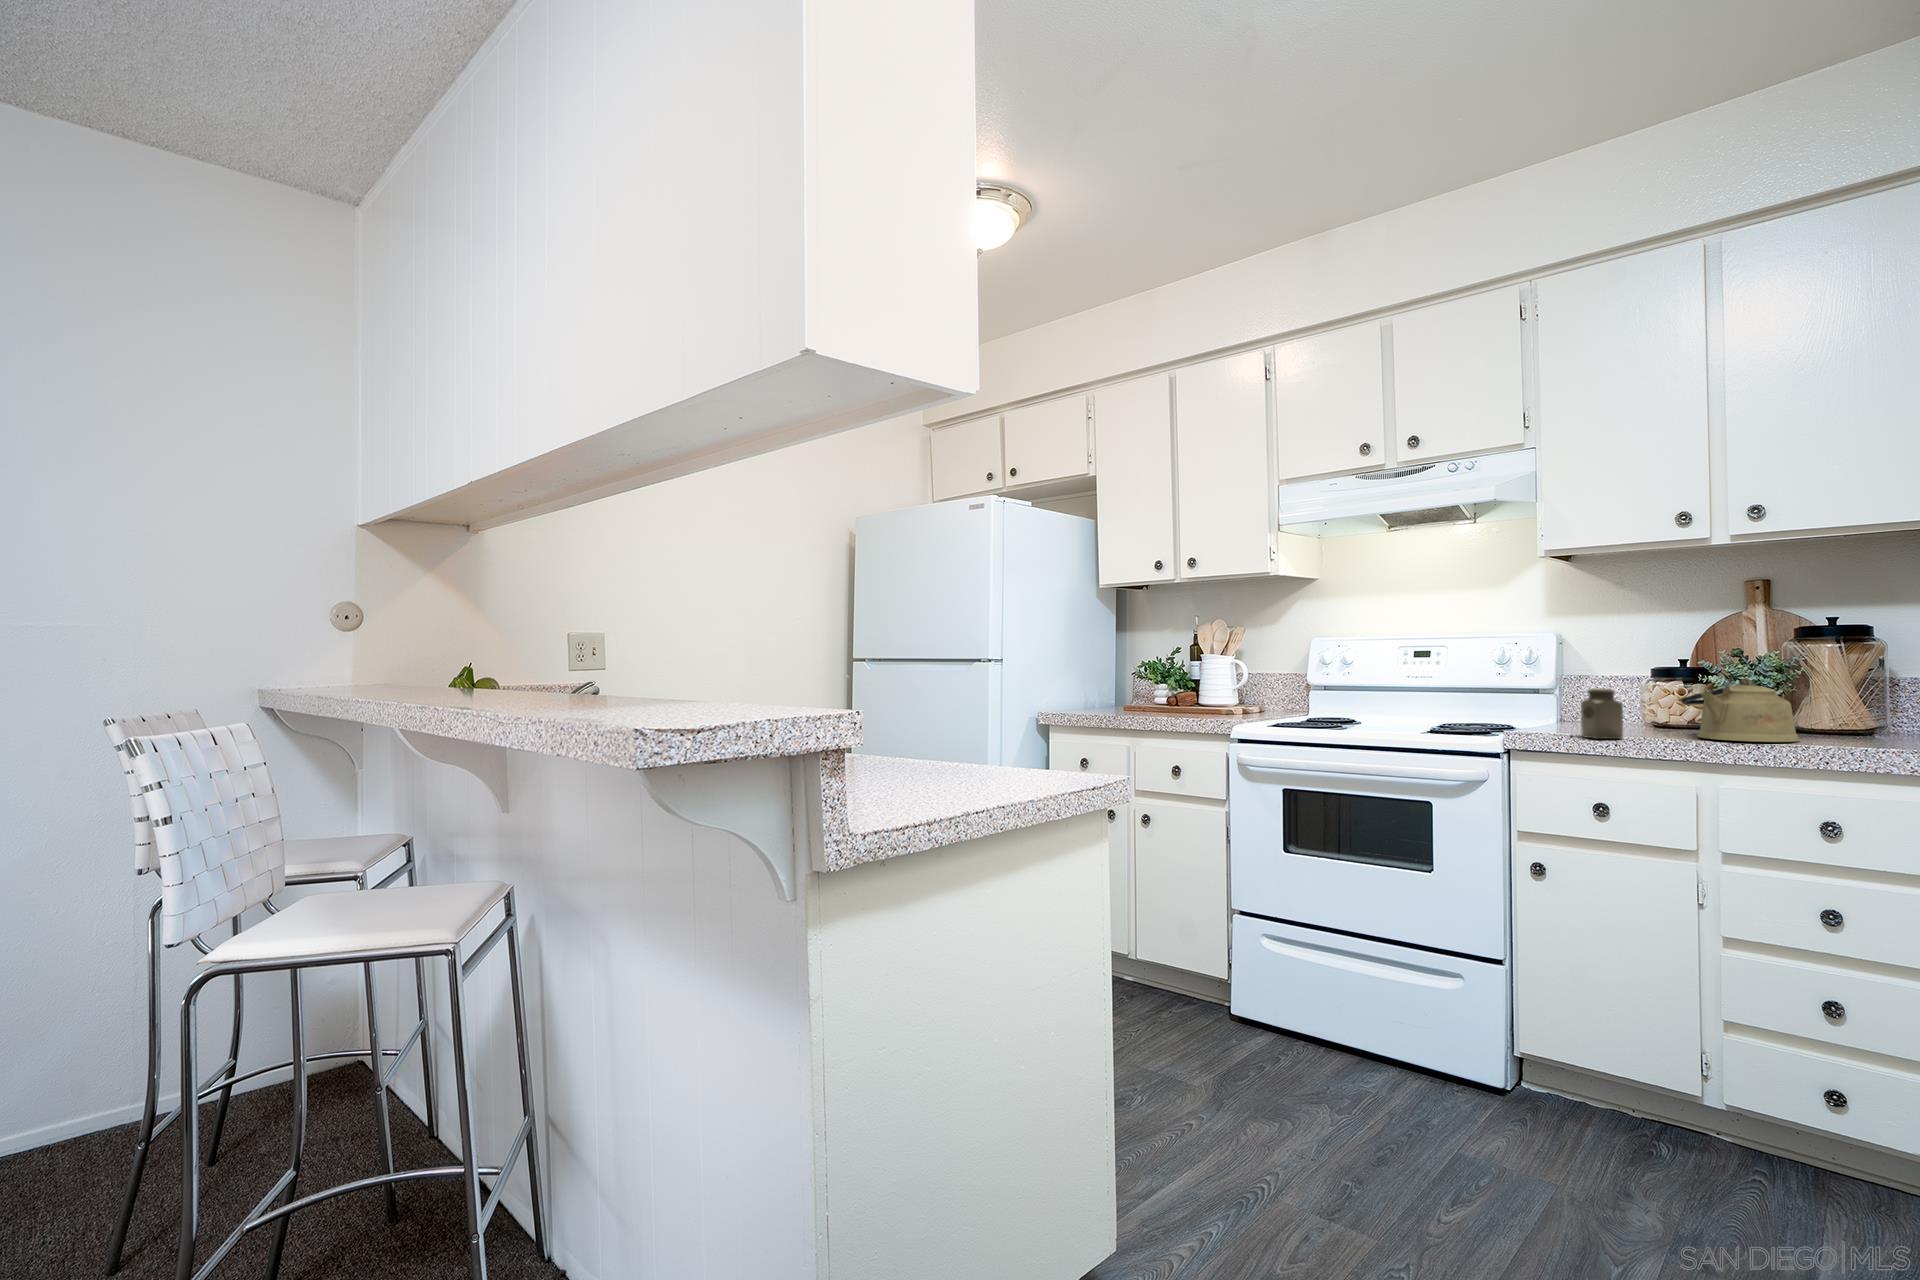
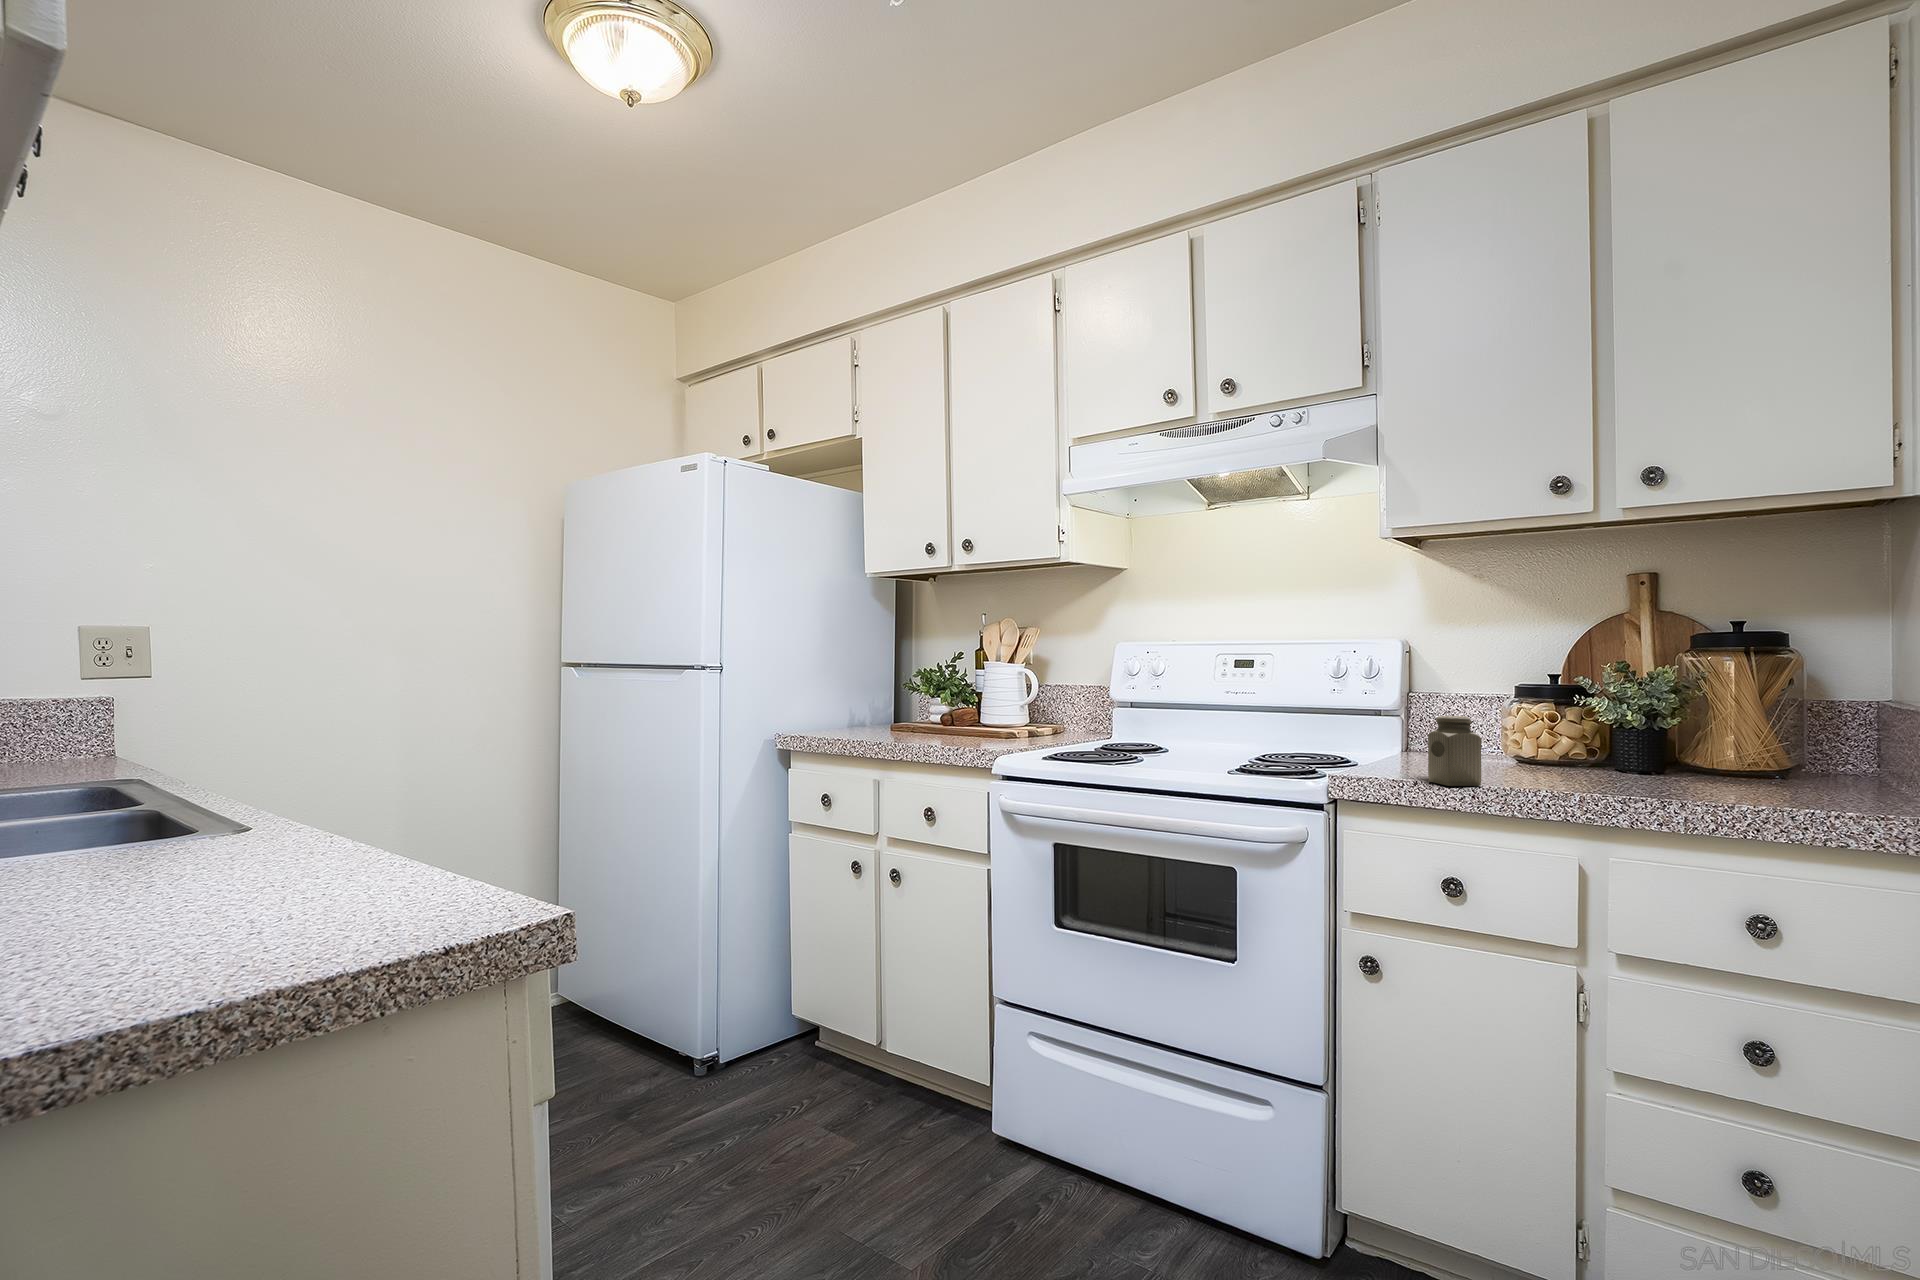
kettle: present [1682,678,1799,742] -> none [1555,703,1707,794]

